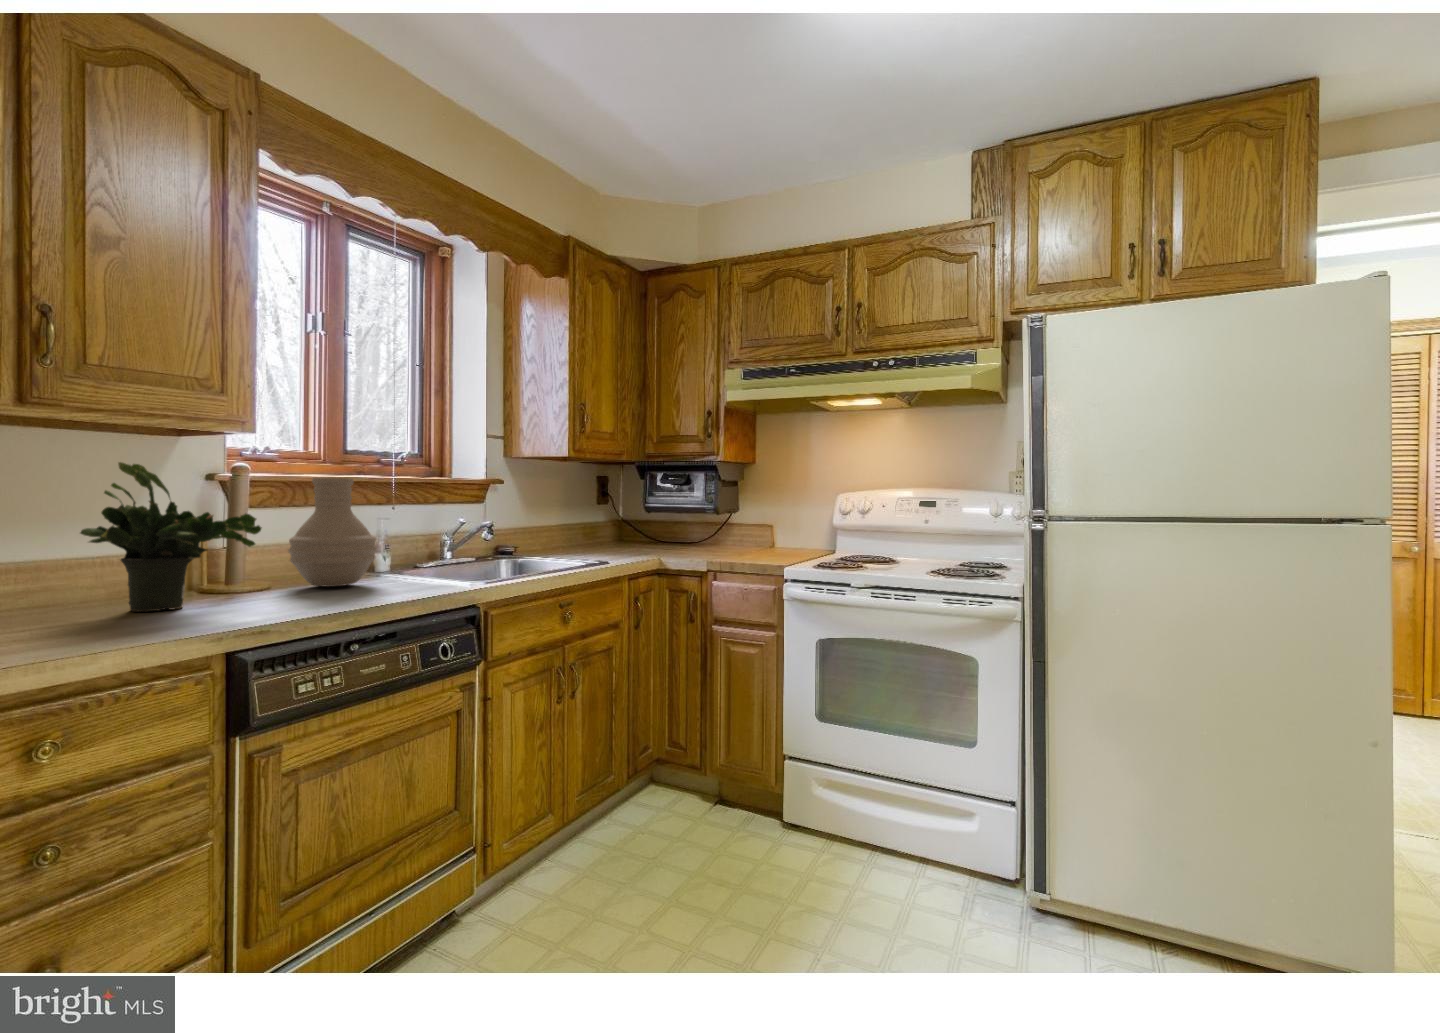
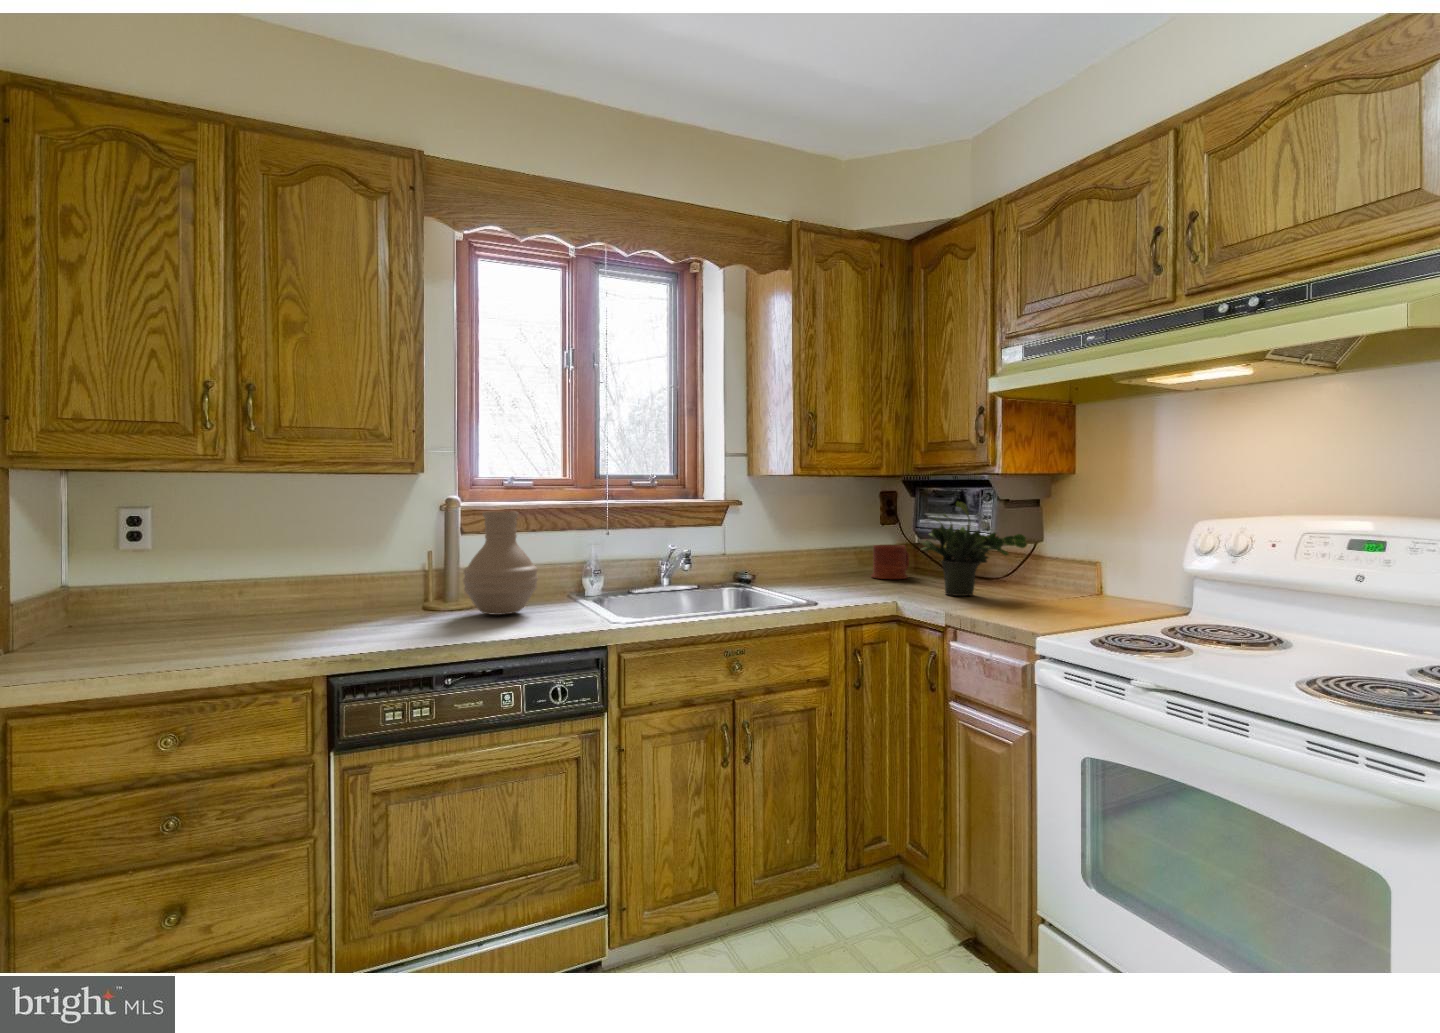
potted plant: present [80,462,262,611] -> present [922,502,1027,596]
mug: none [602,519,632,547] -> present [871,545,909,579]

